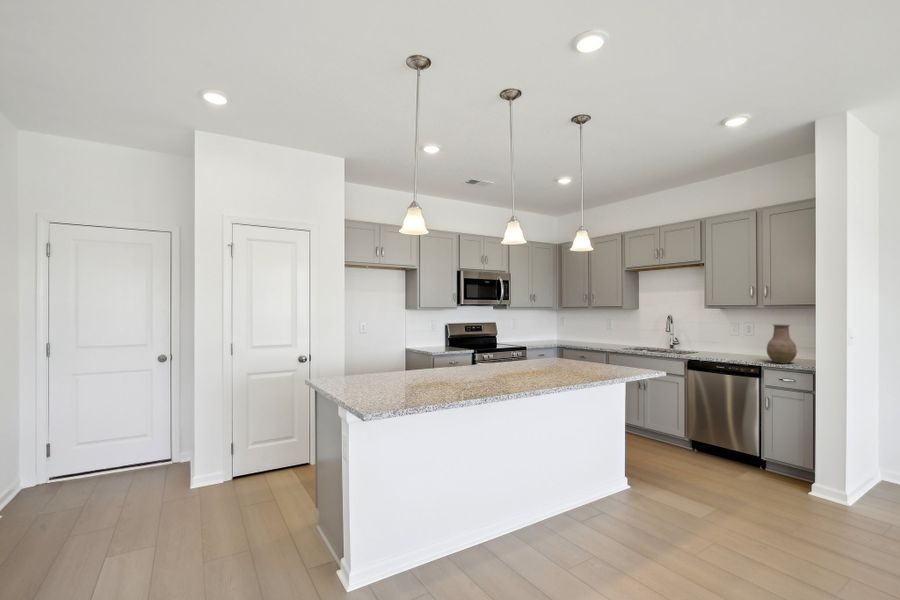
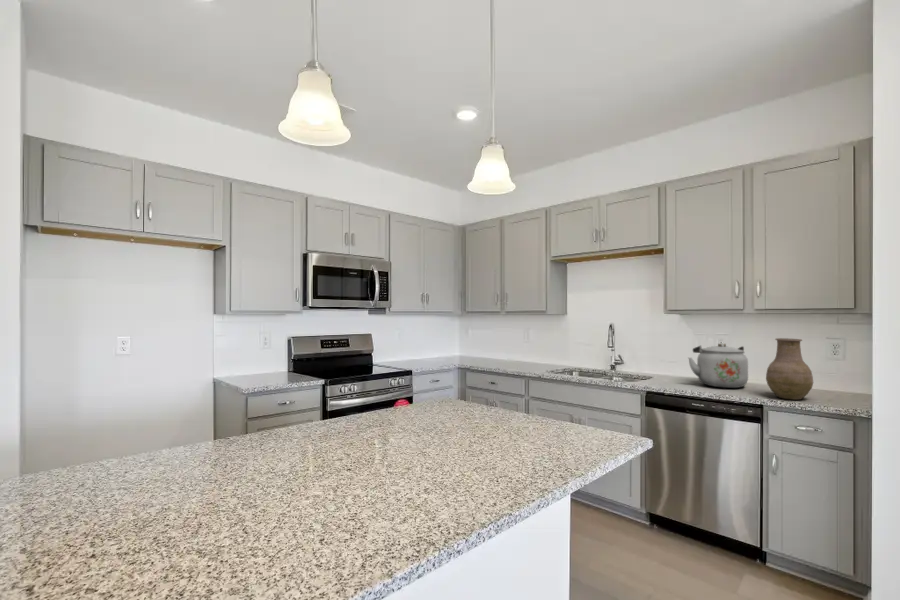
kettle: none [719,328,761,358] -> present [689,343,748,388]

